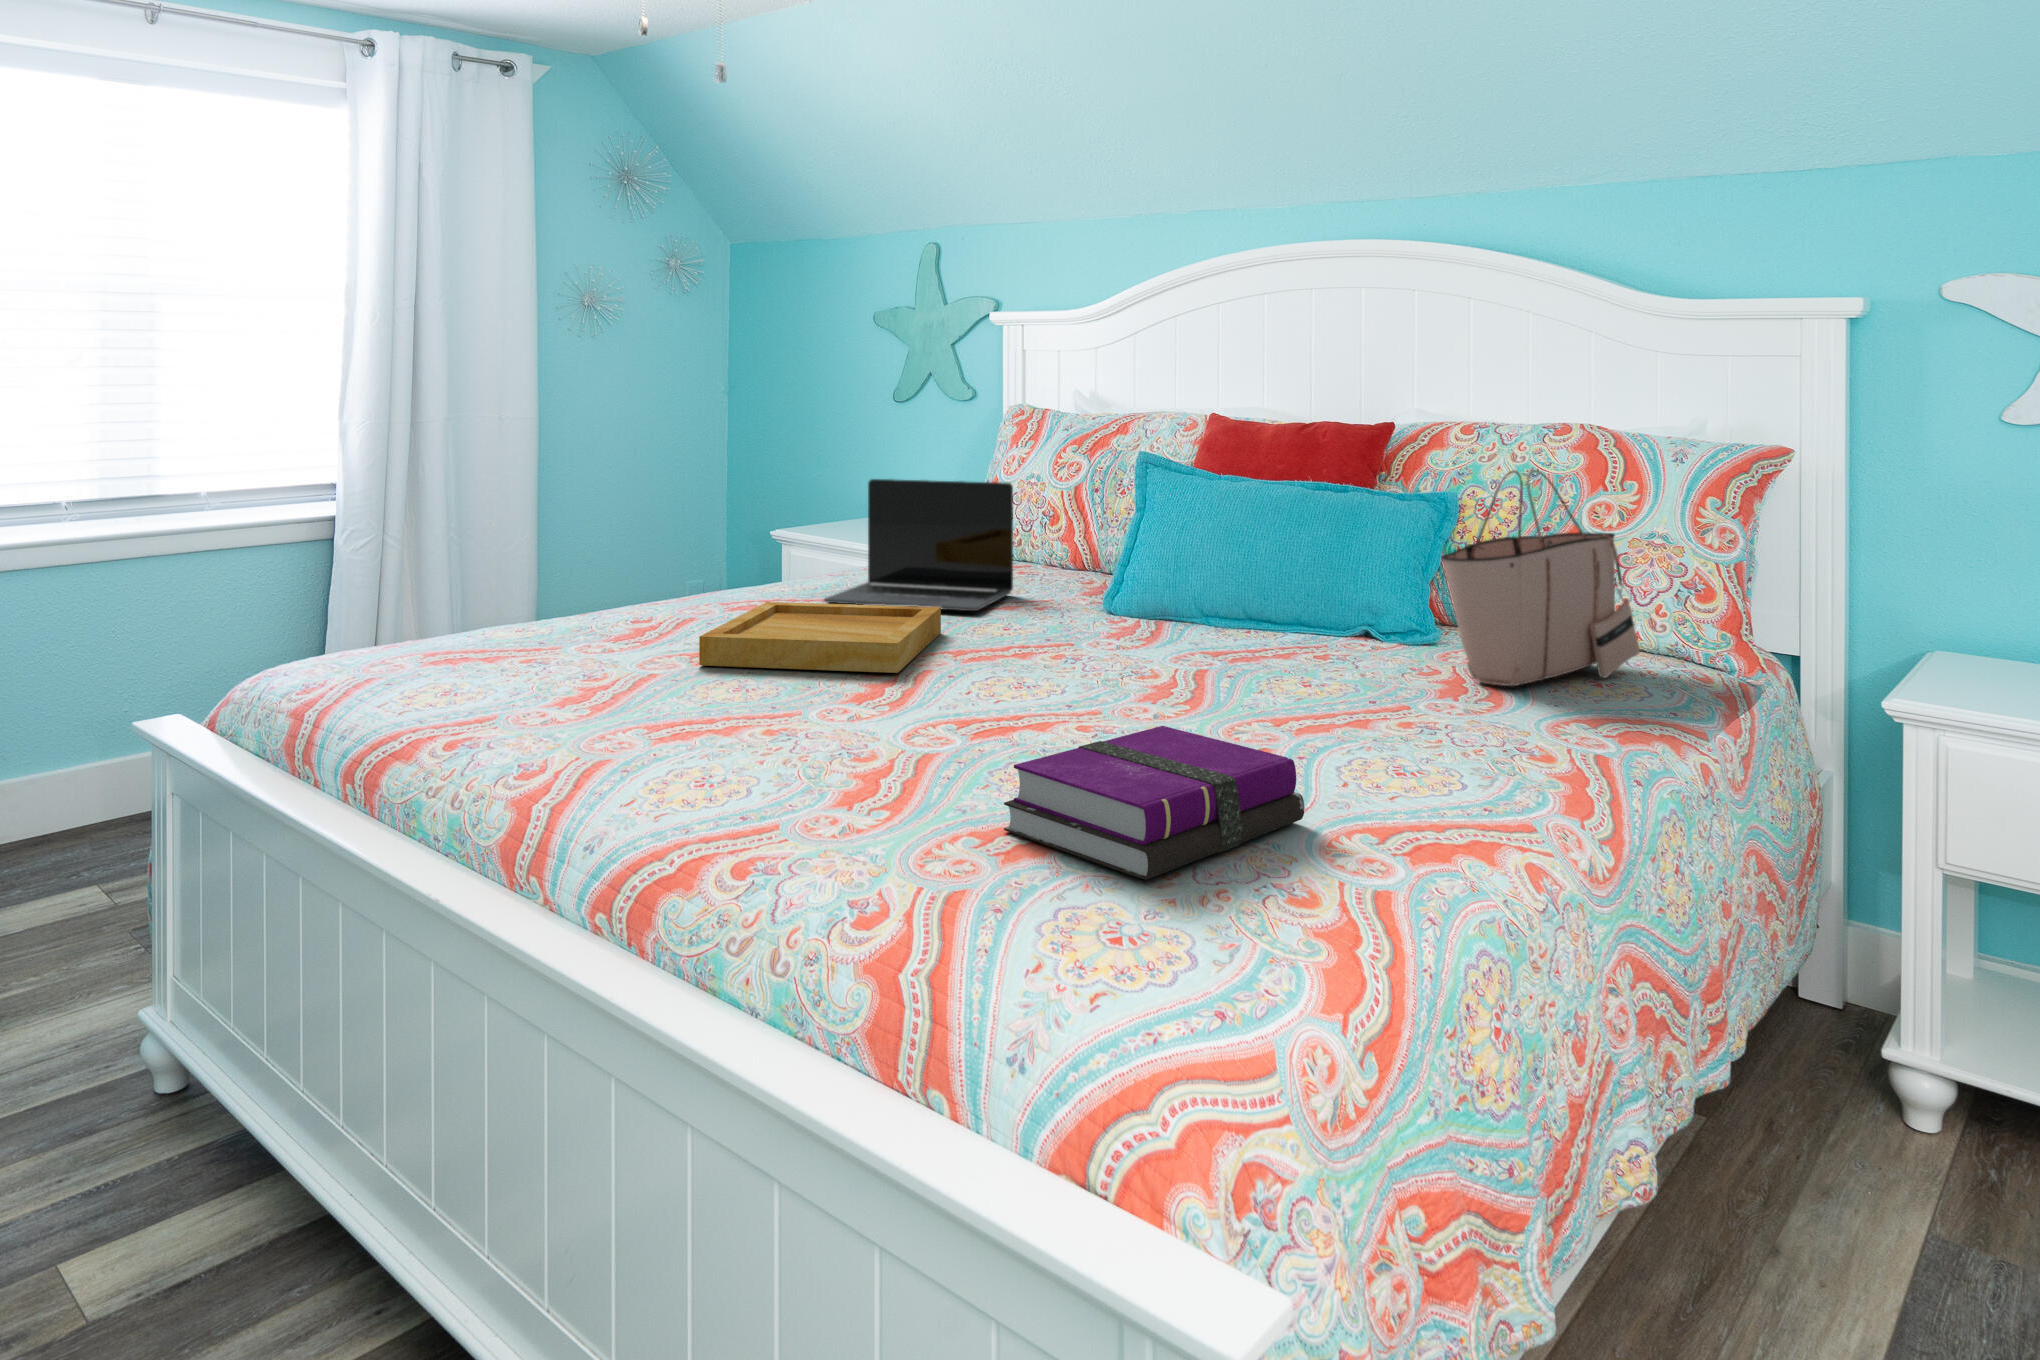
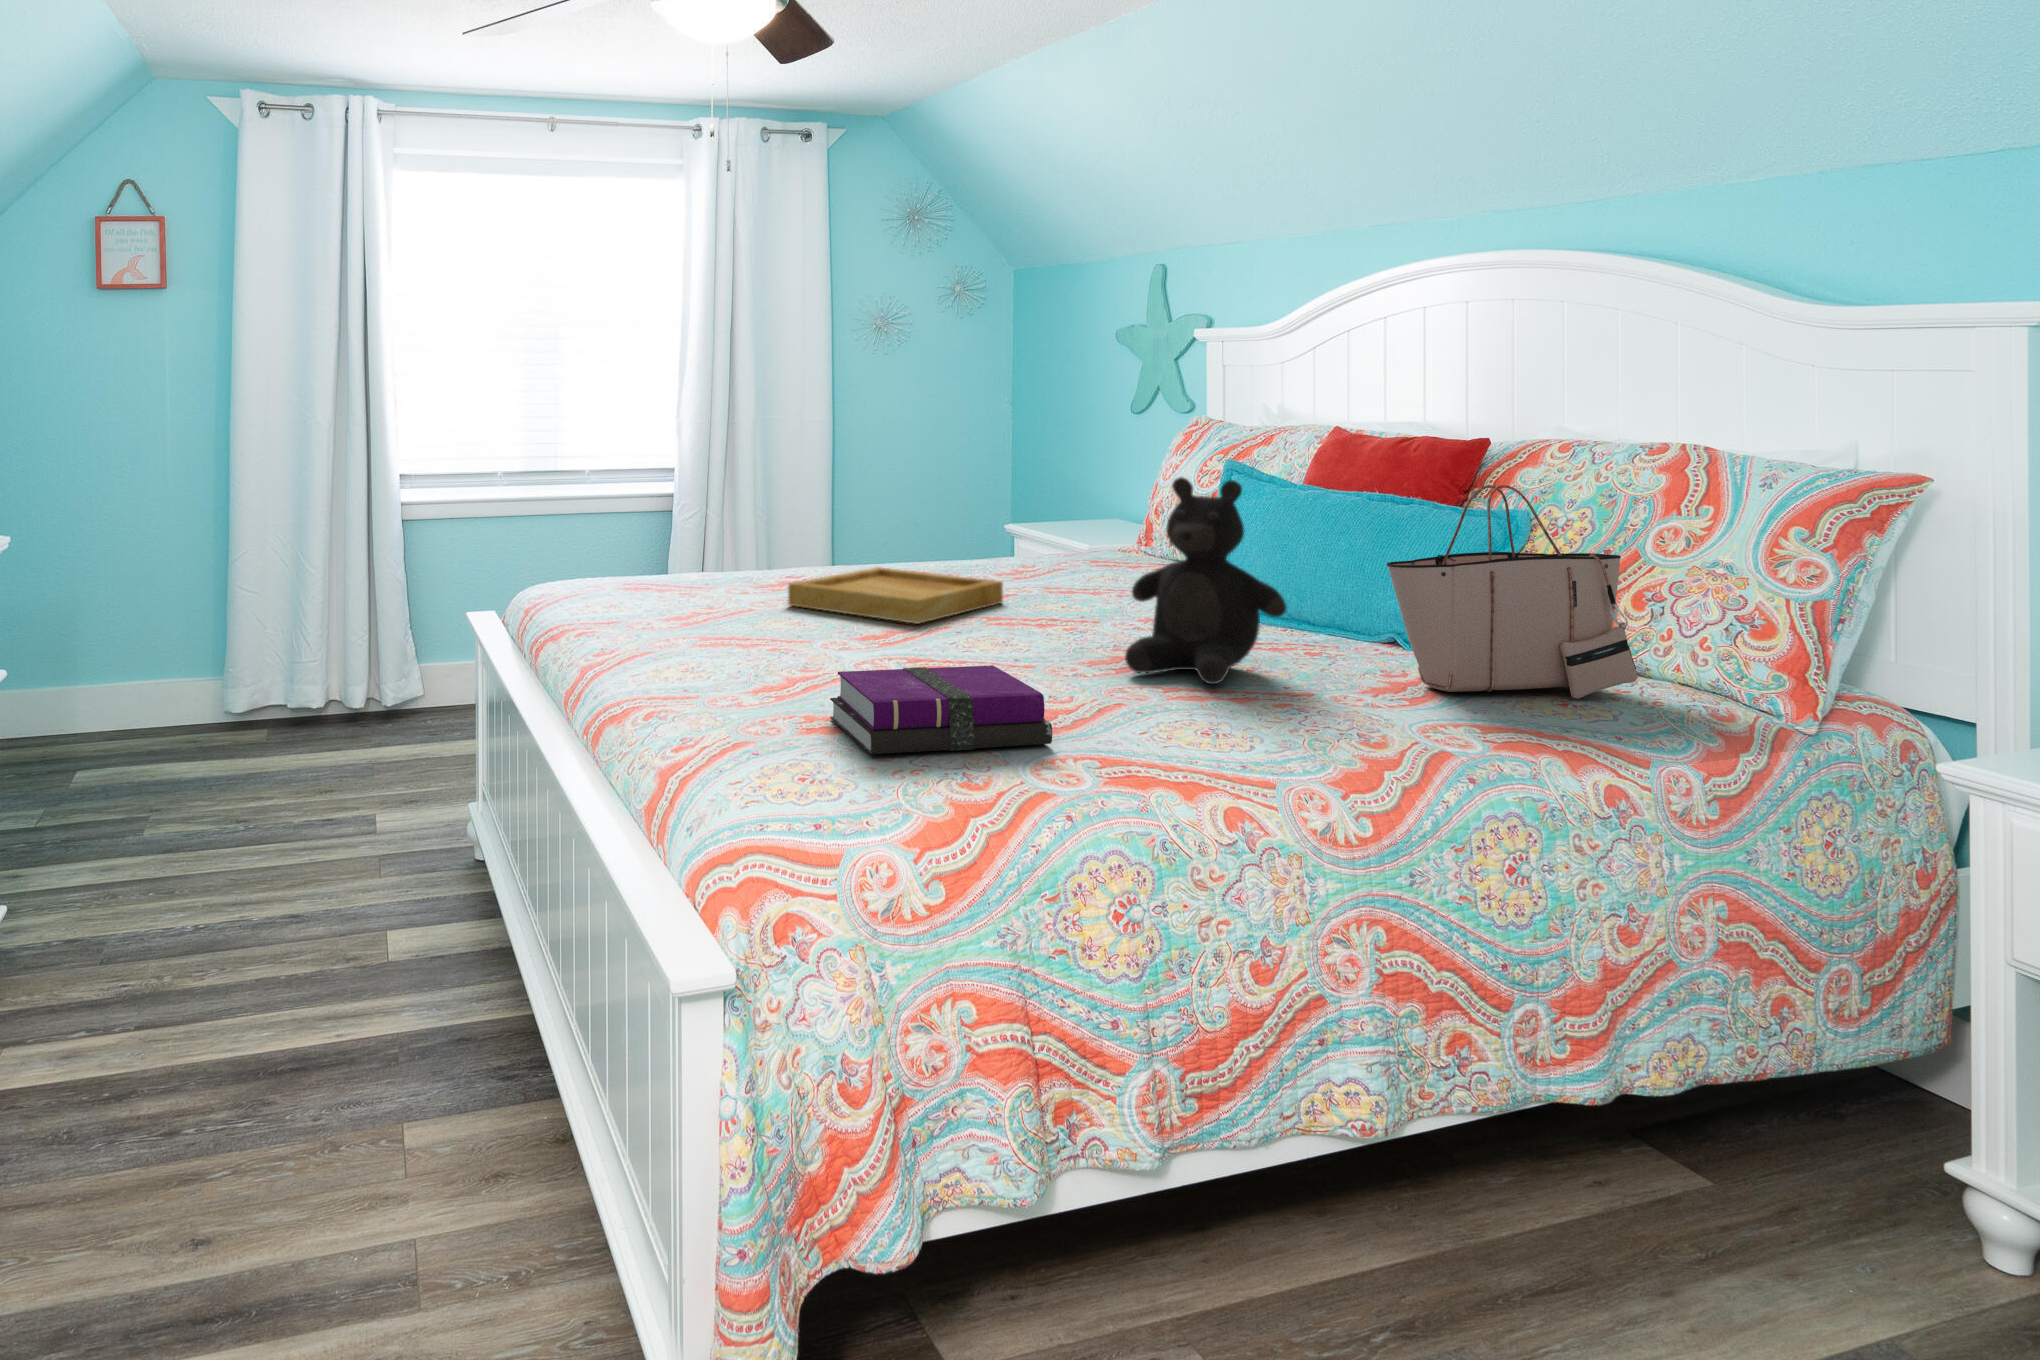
teddy bear: none [1177,476,1358,710] -> present [1125,477,1286,684]
laptop: present [824,479,1013,611] -> none [945,475,1115,590]

